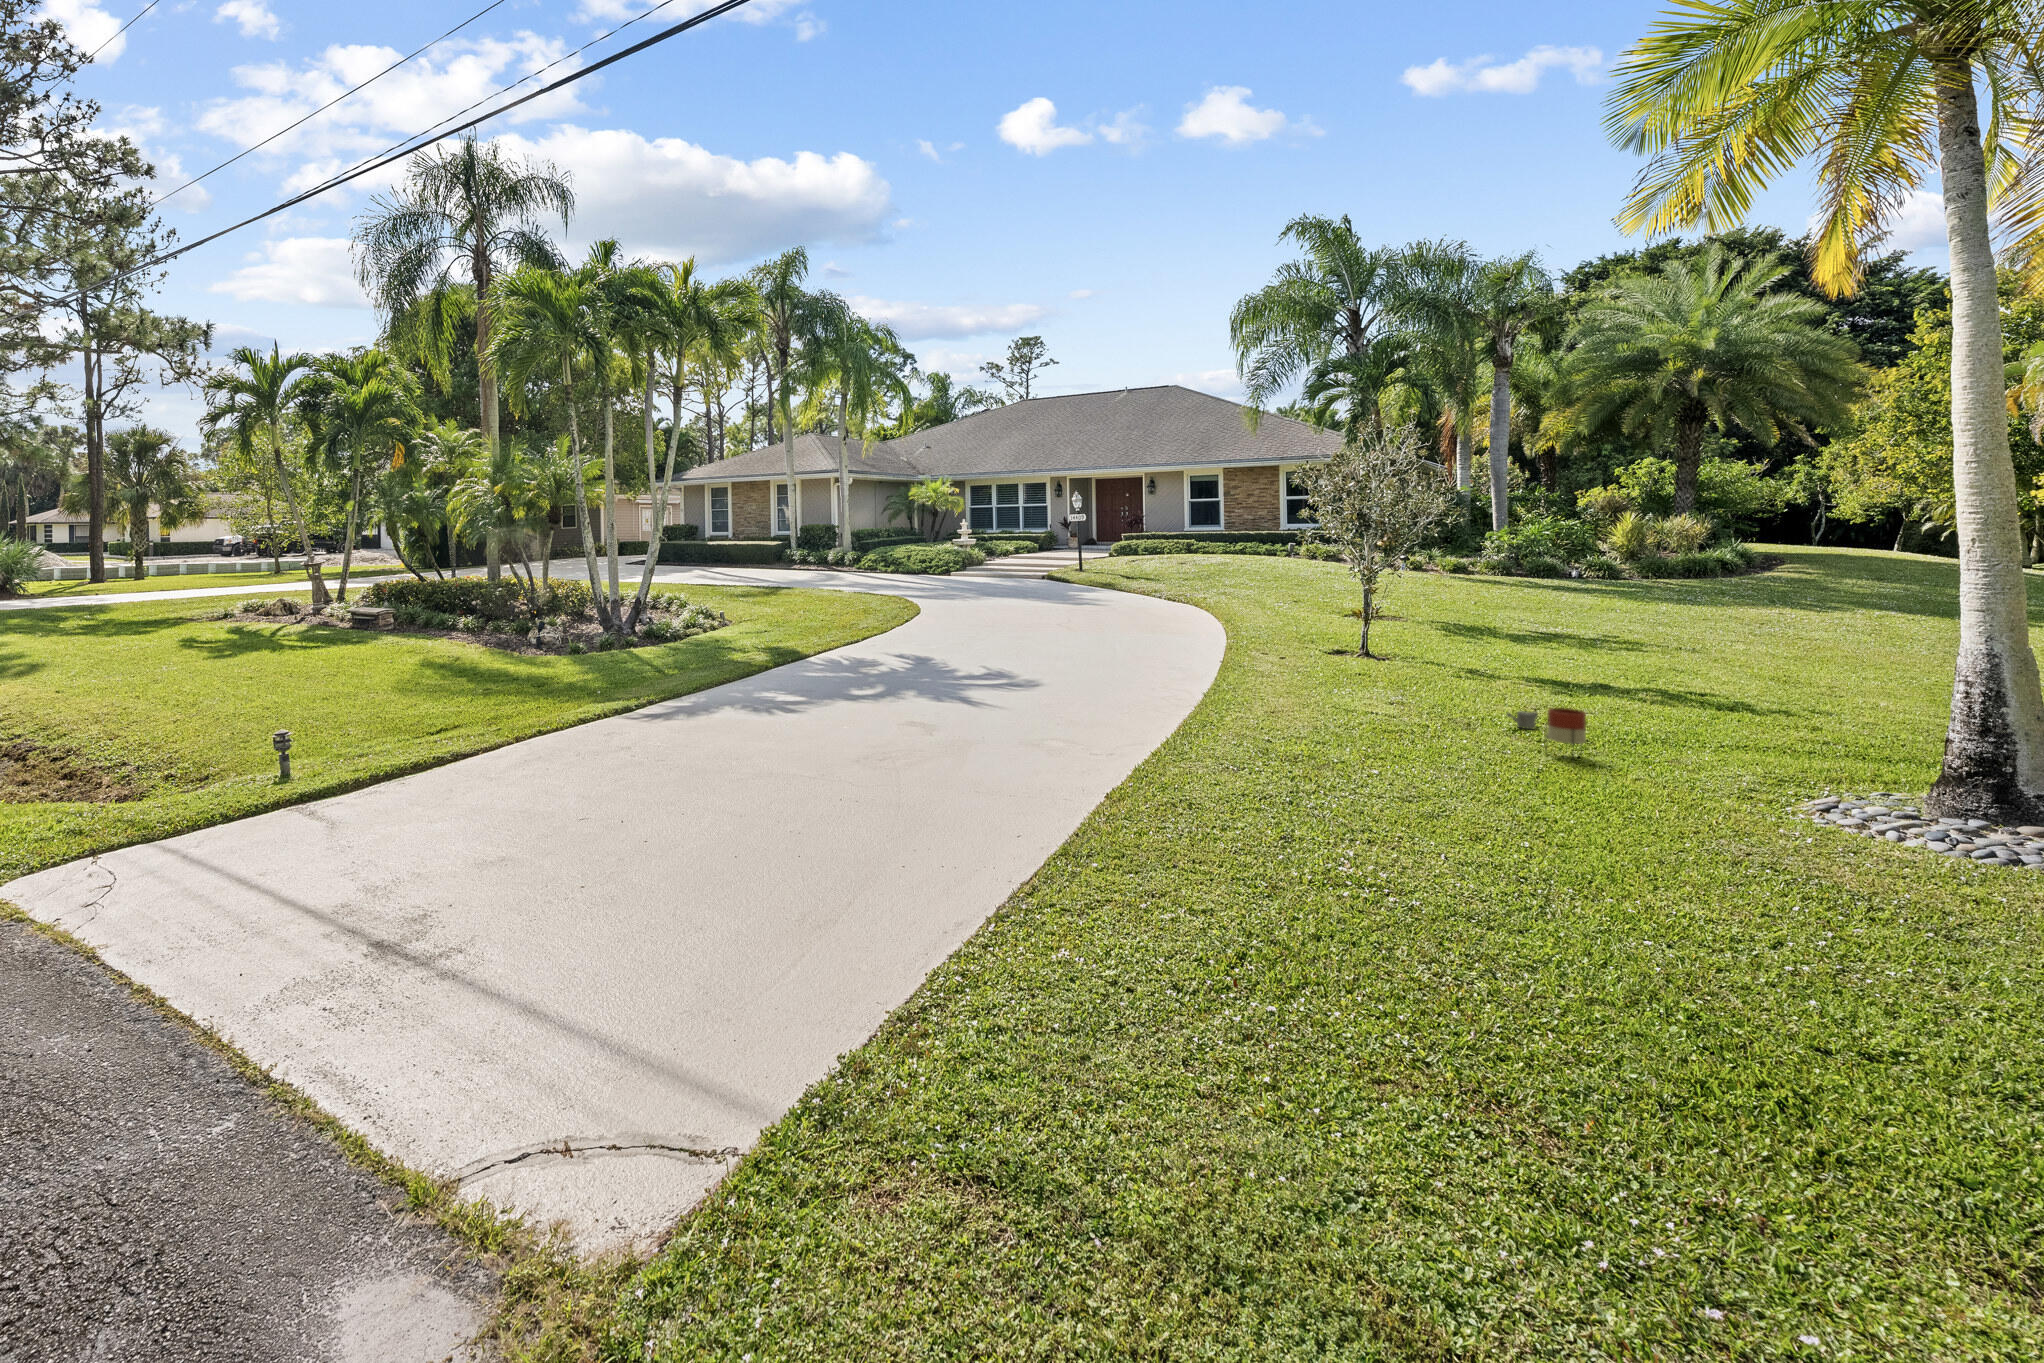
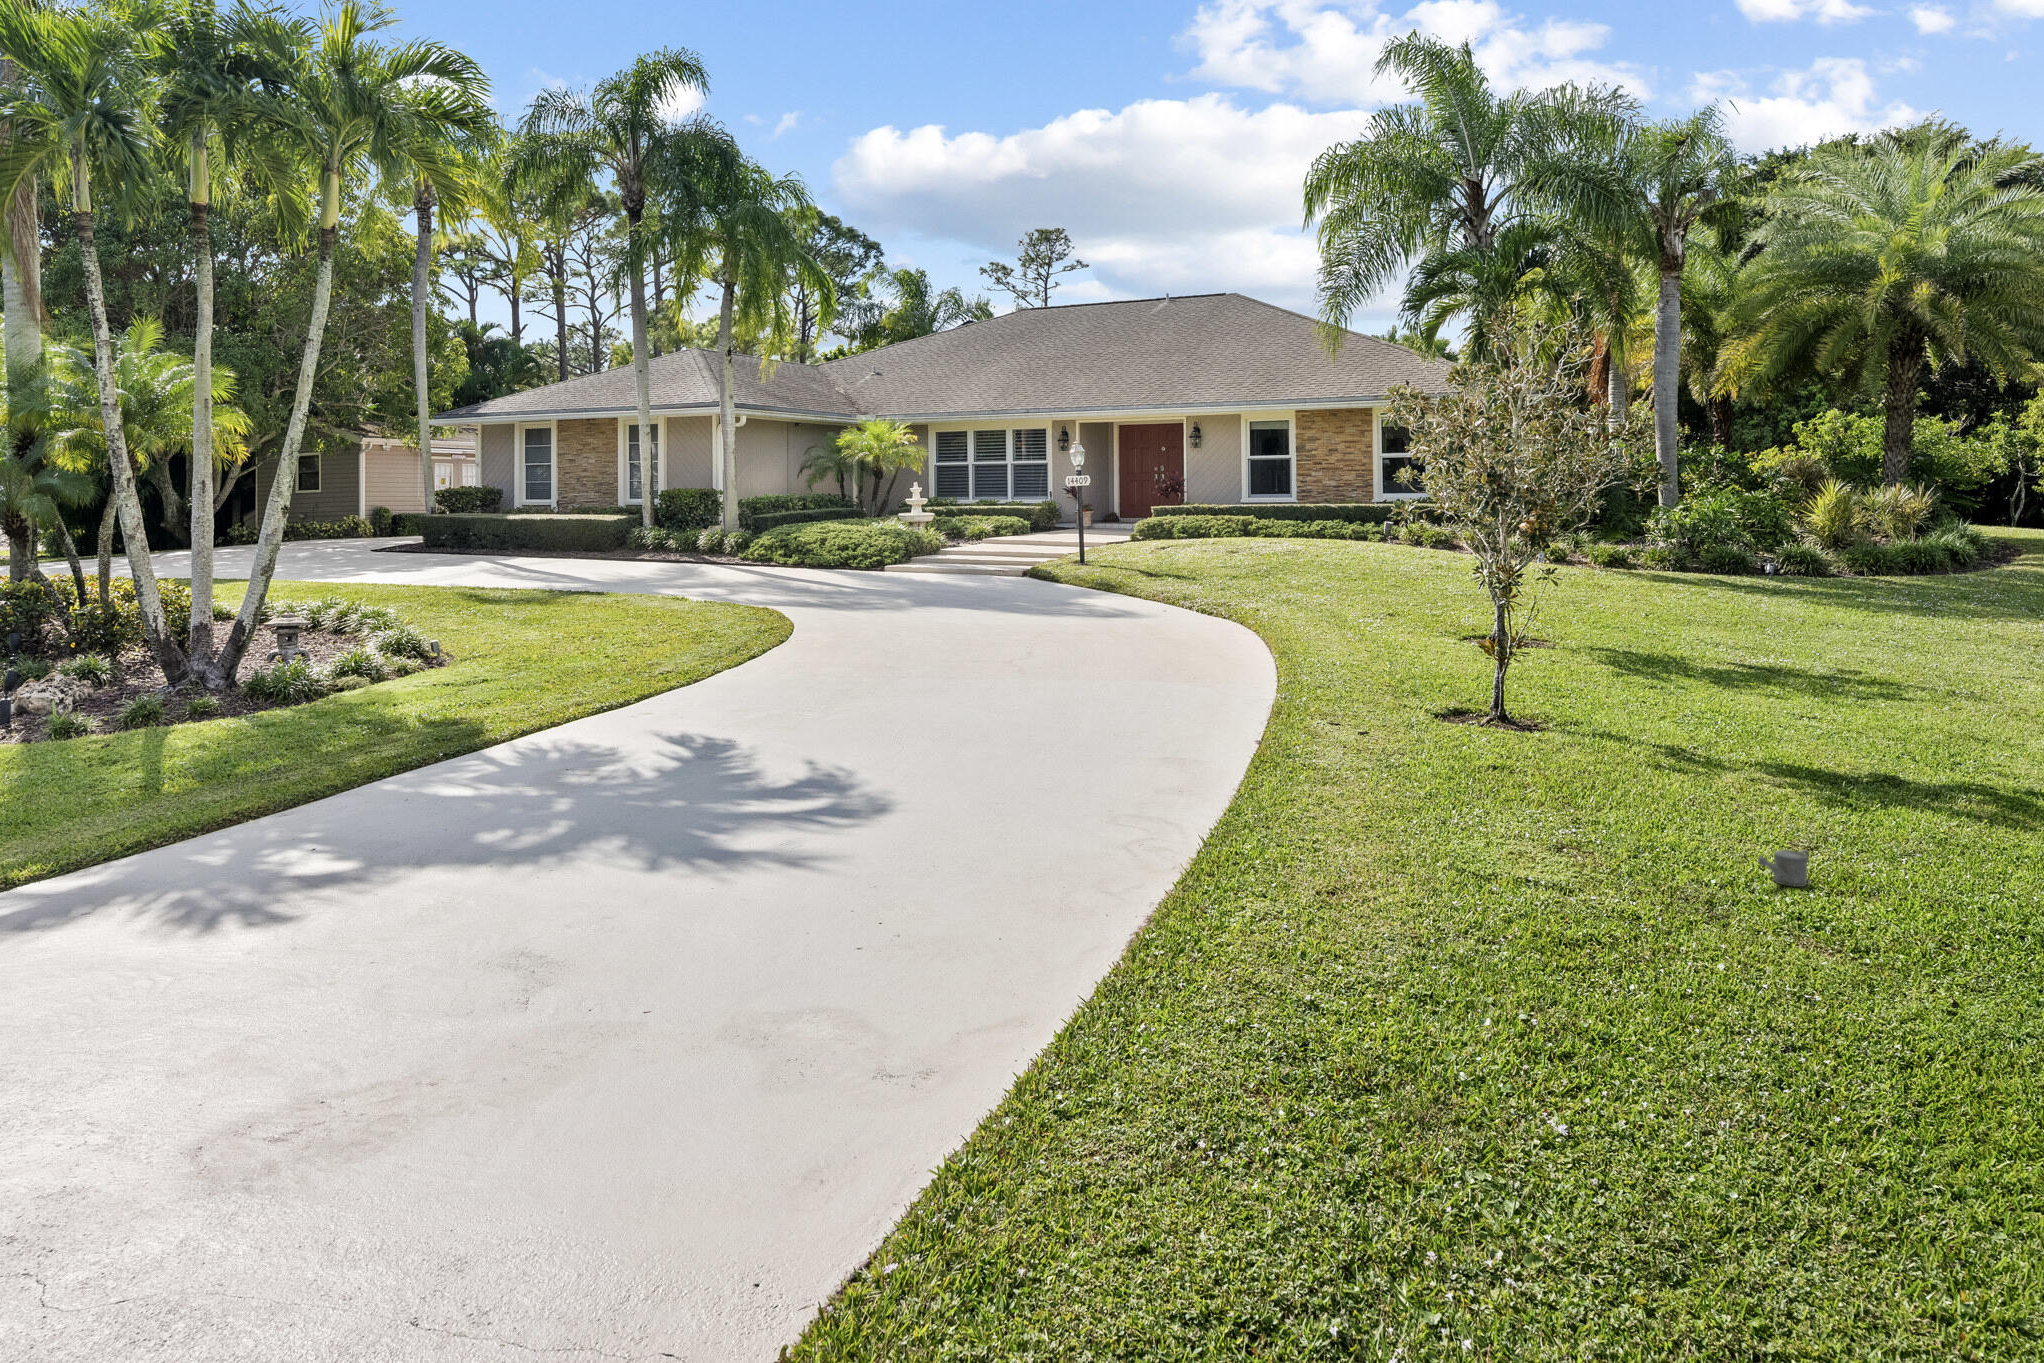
planter: present [1545,708,1586,748] -> none [1845,862,1926,976]

